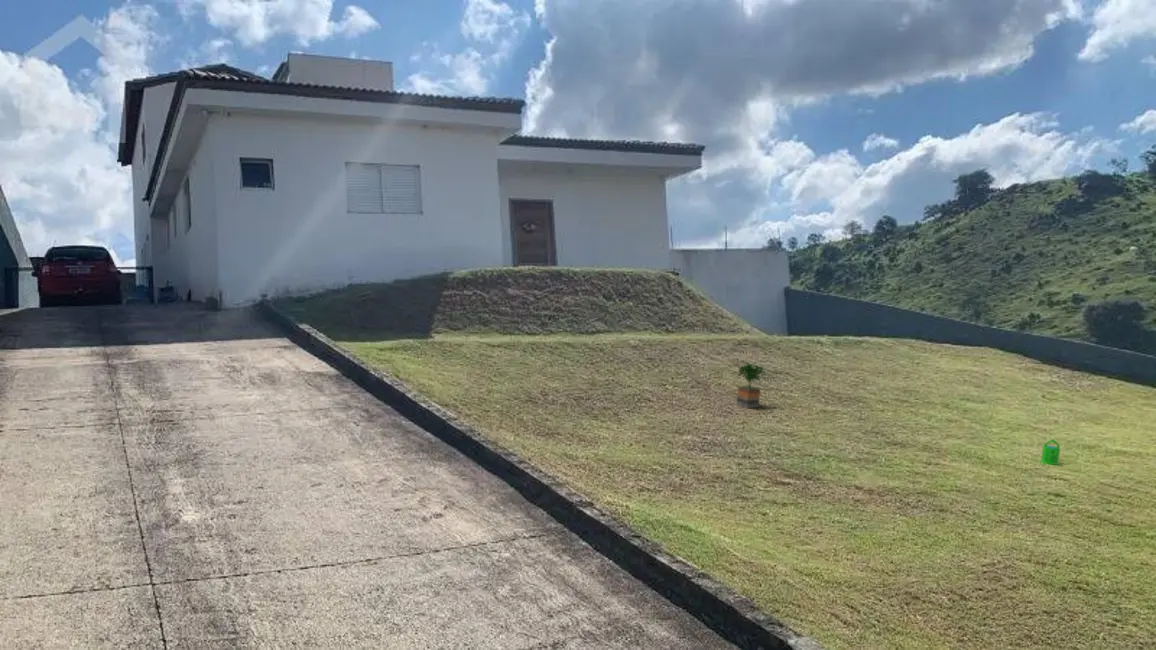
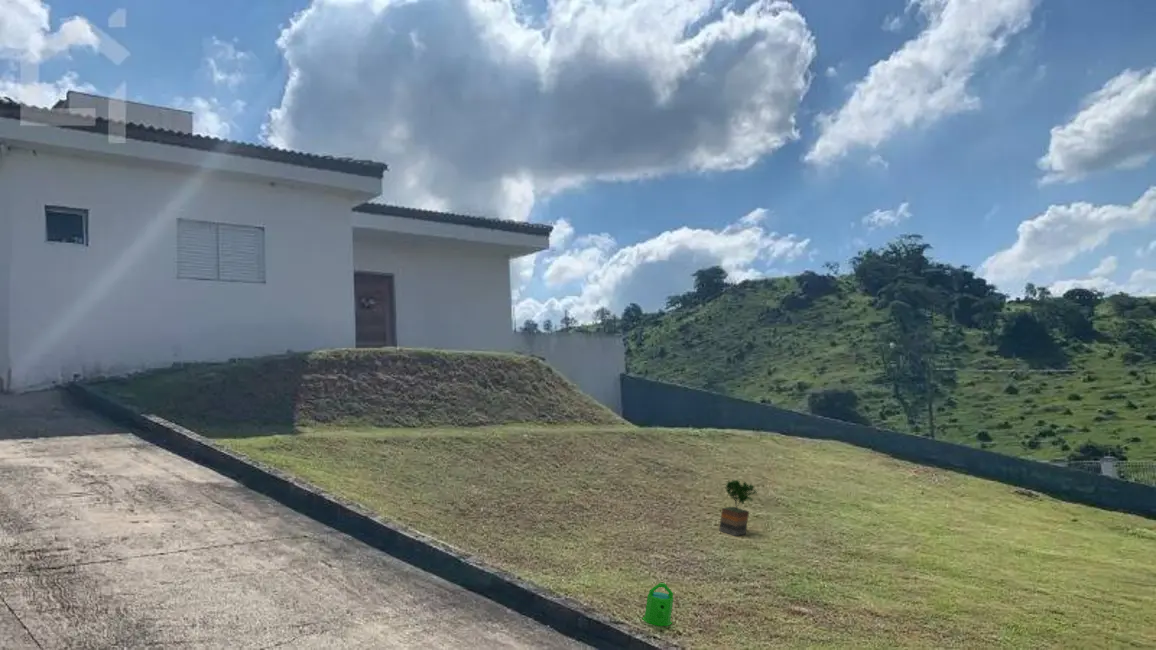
watering can: present [1041,440,1060,465] -> present [643,583,673,626]

